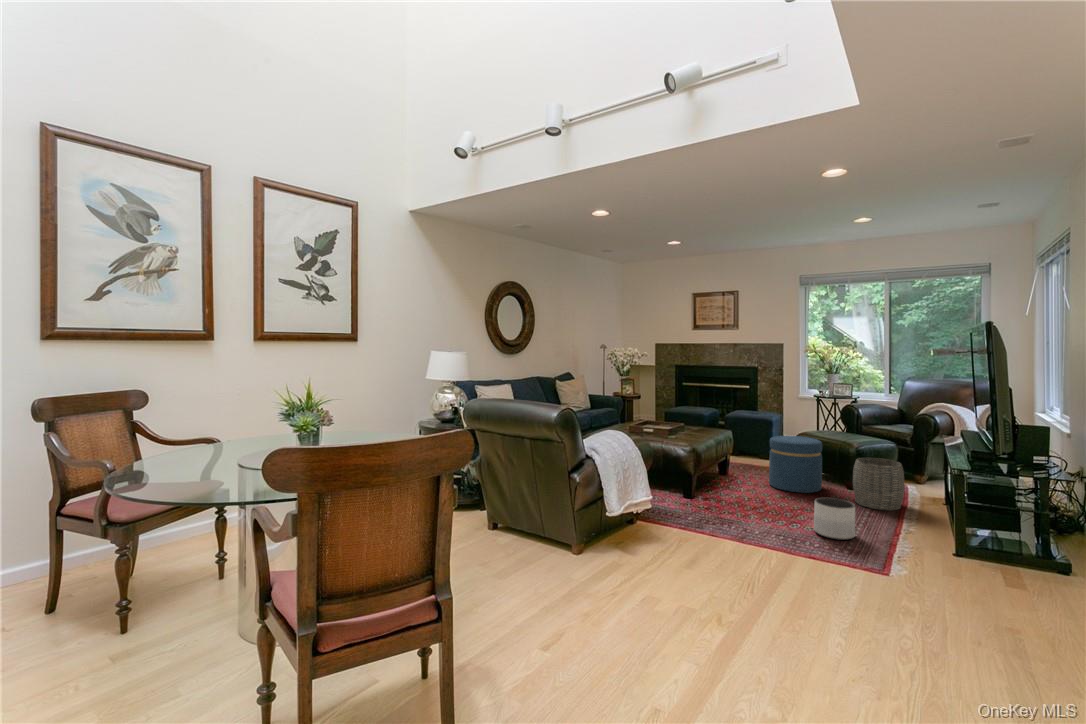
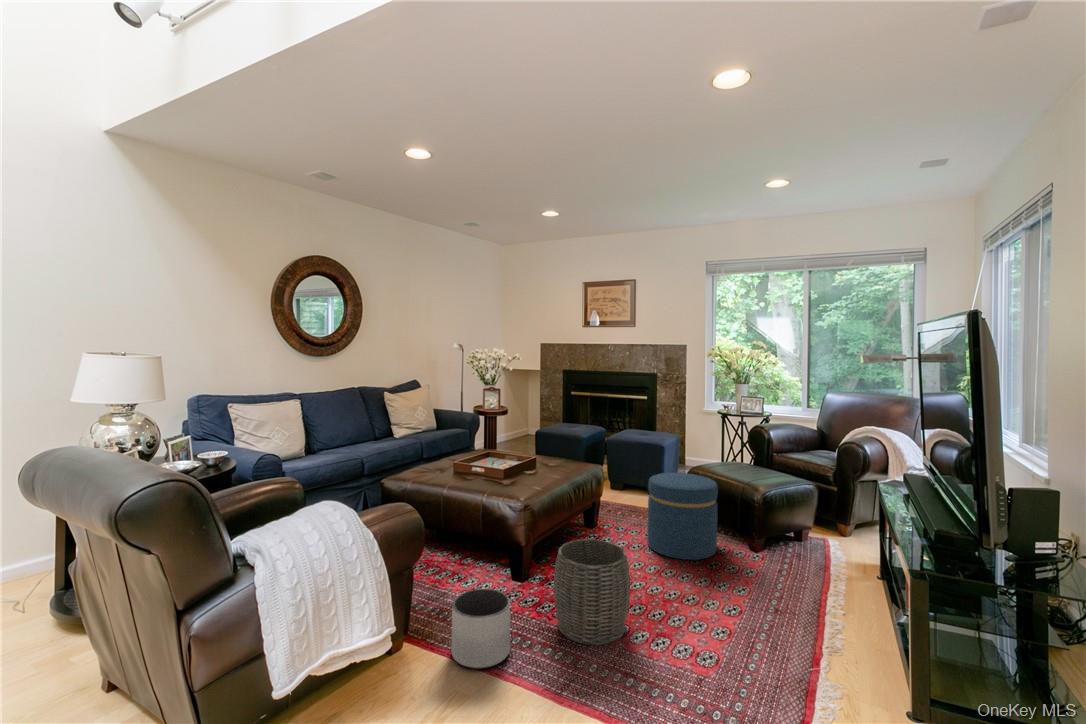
woven basket: present [853,458,904,510] -> present [554,539,630,645]
planter: present [814,498,855,540] -> present [451,589,510,669]

